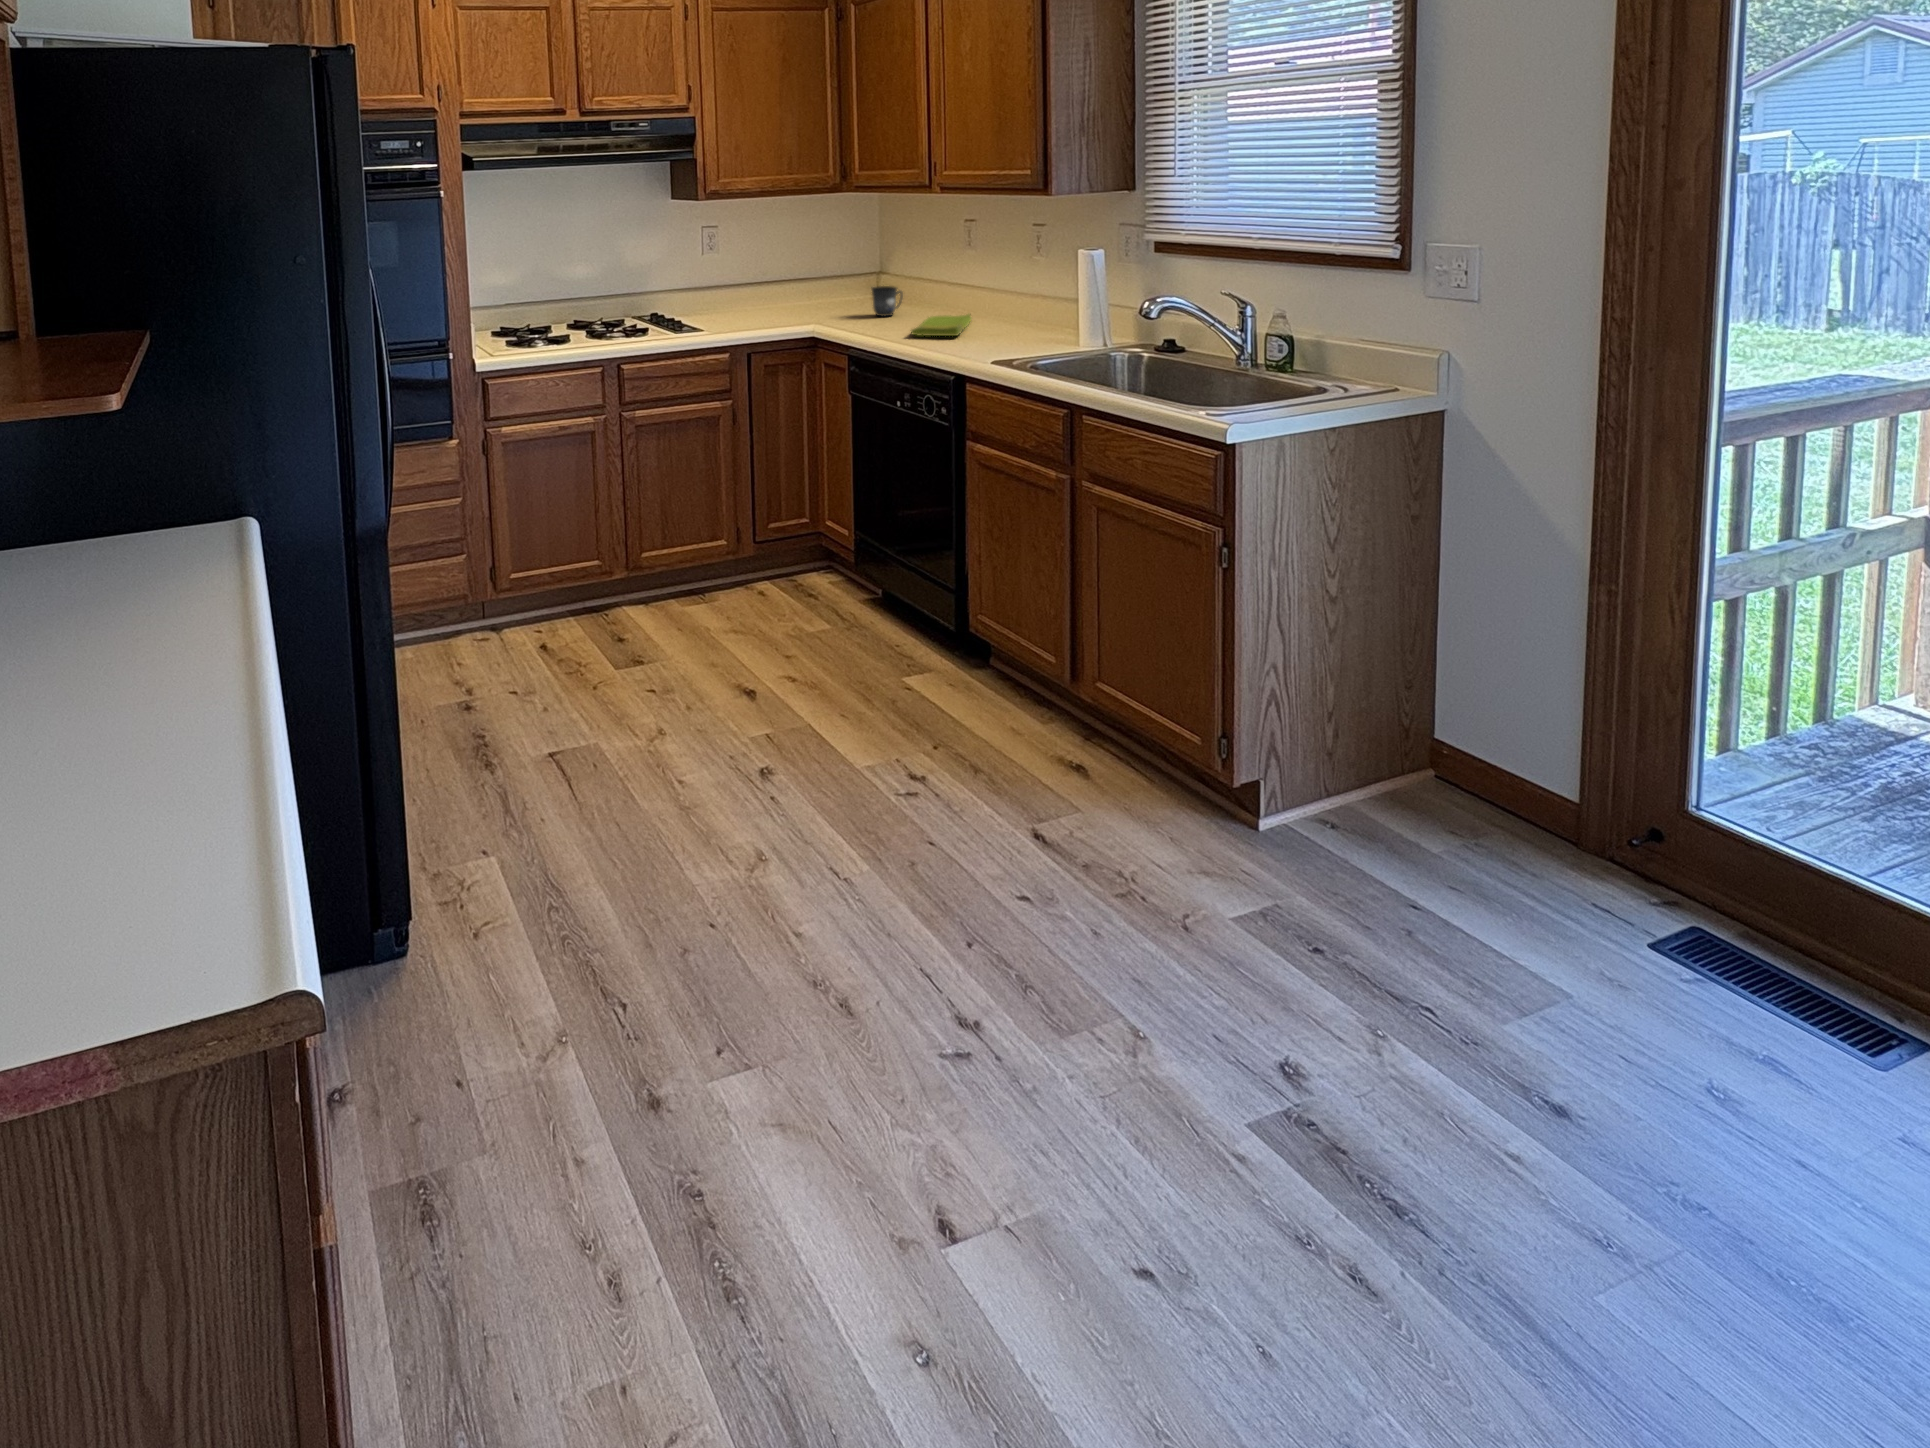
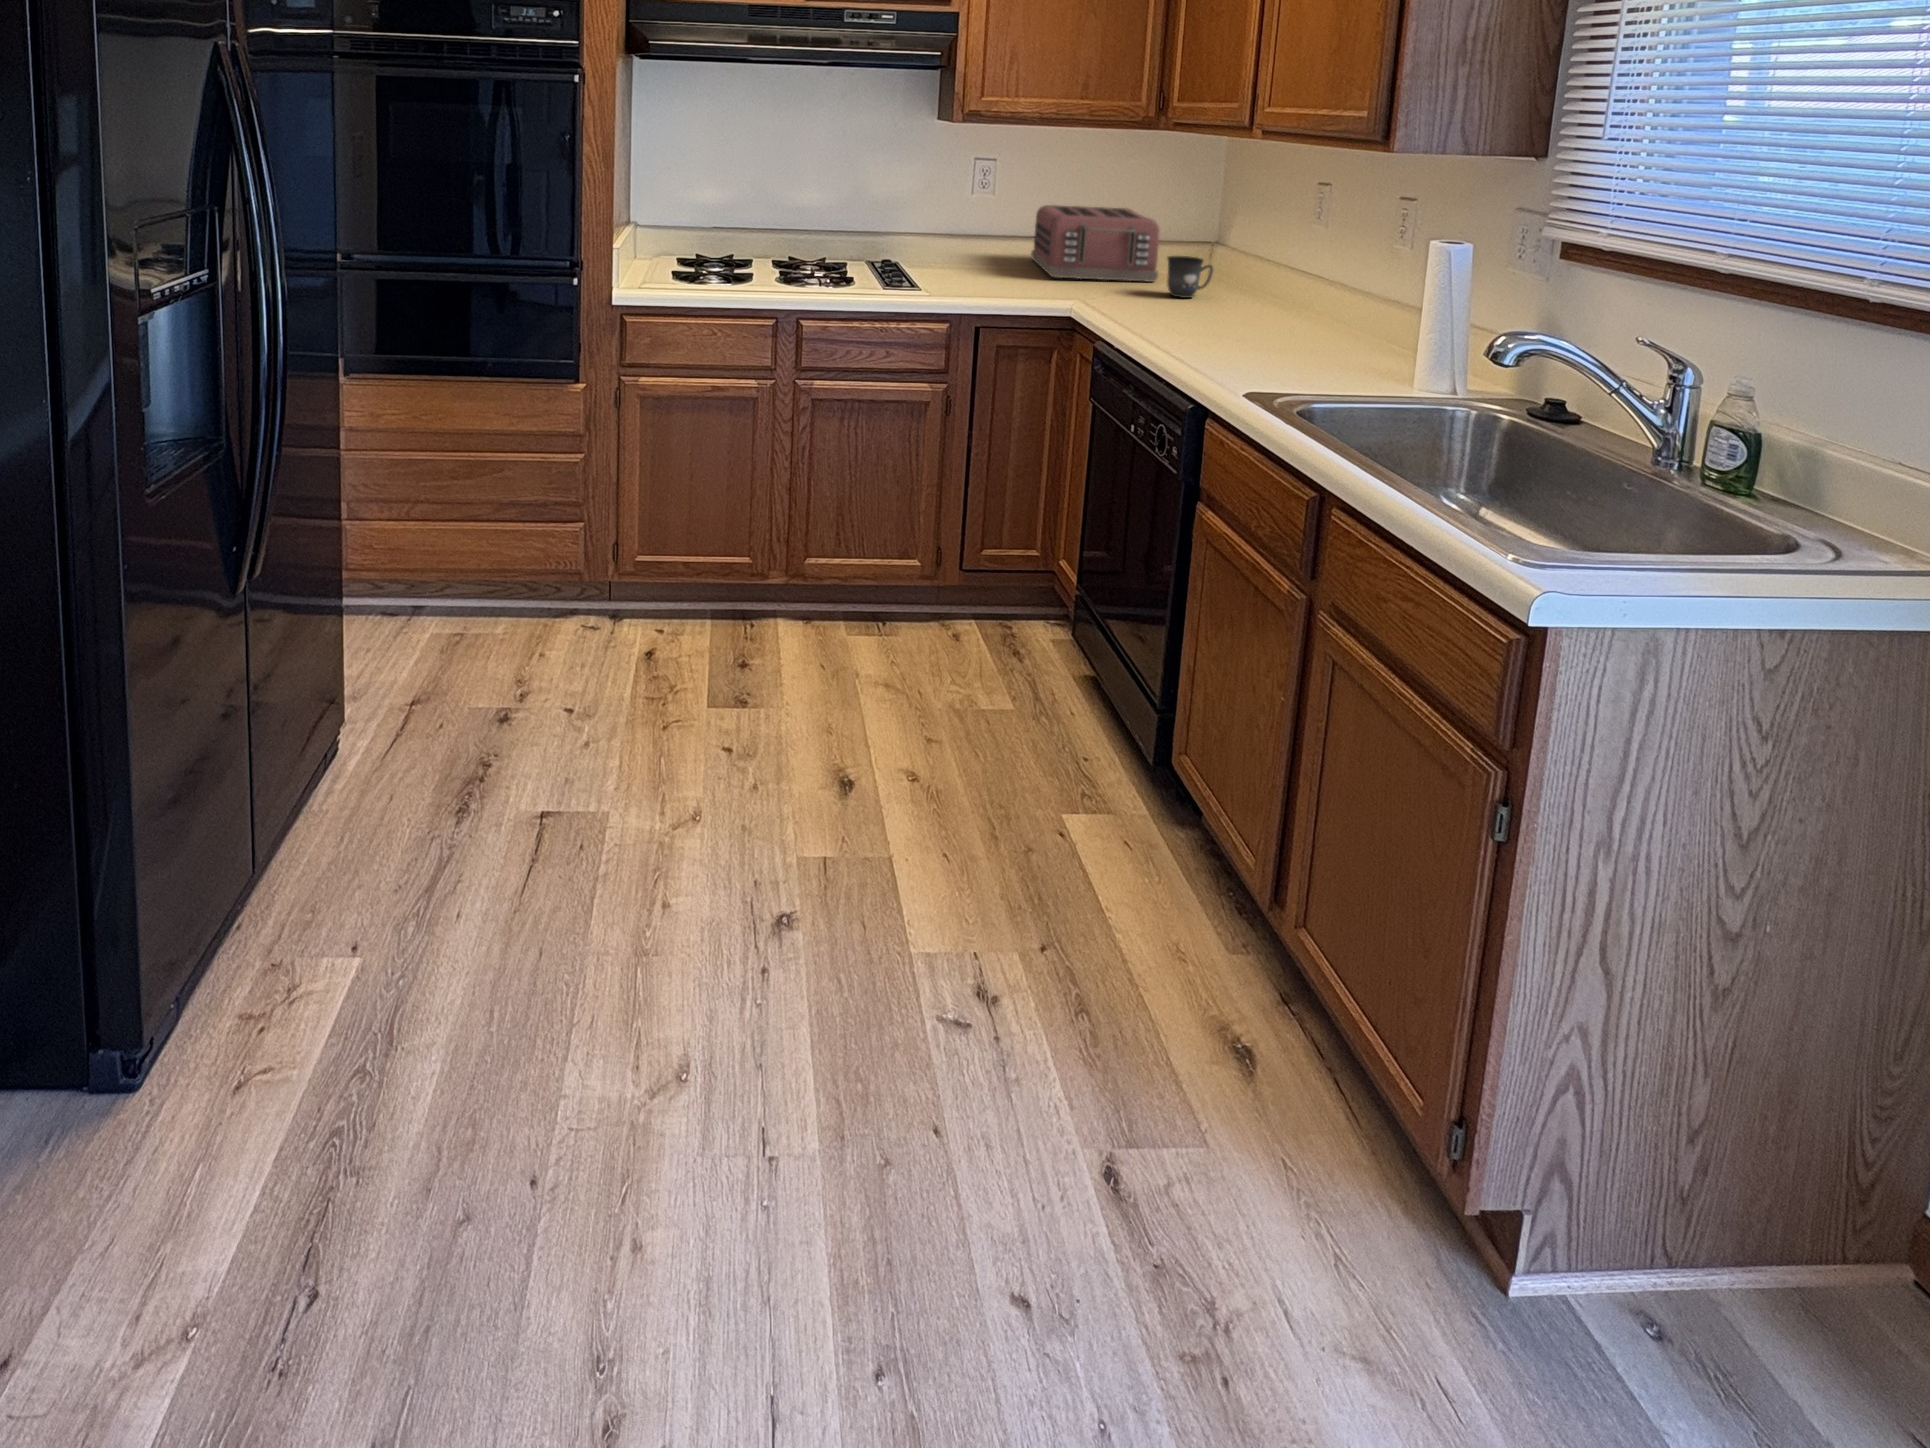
toaster: none [754,258,859,314] -> present [1031,205,1159,282]
dish towel: present [911,314,971,336] -> none [1185,306,1297,341]

